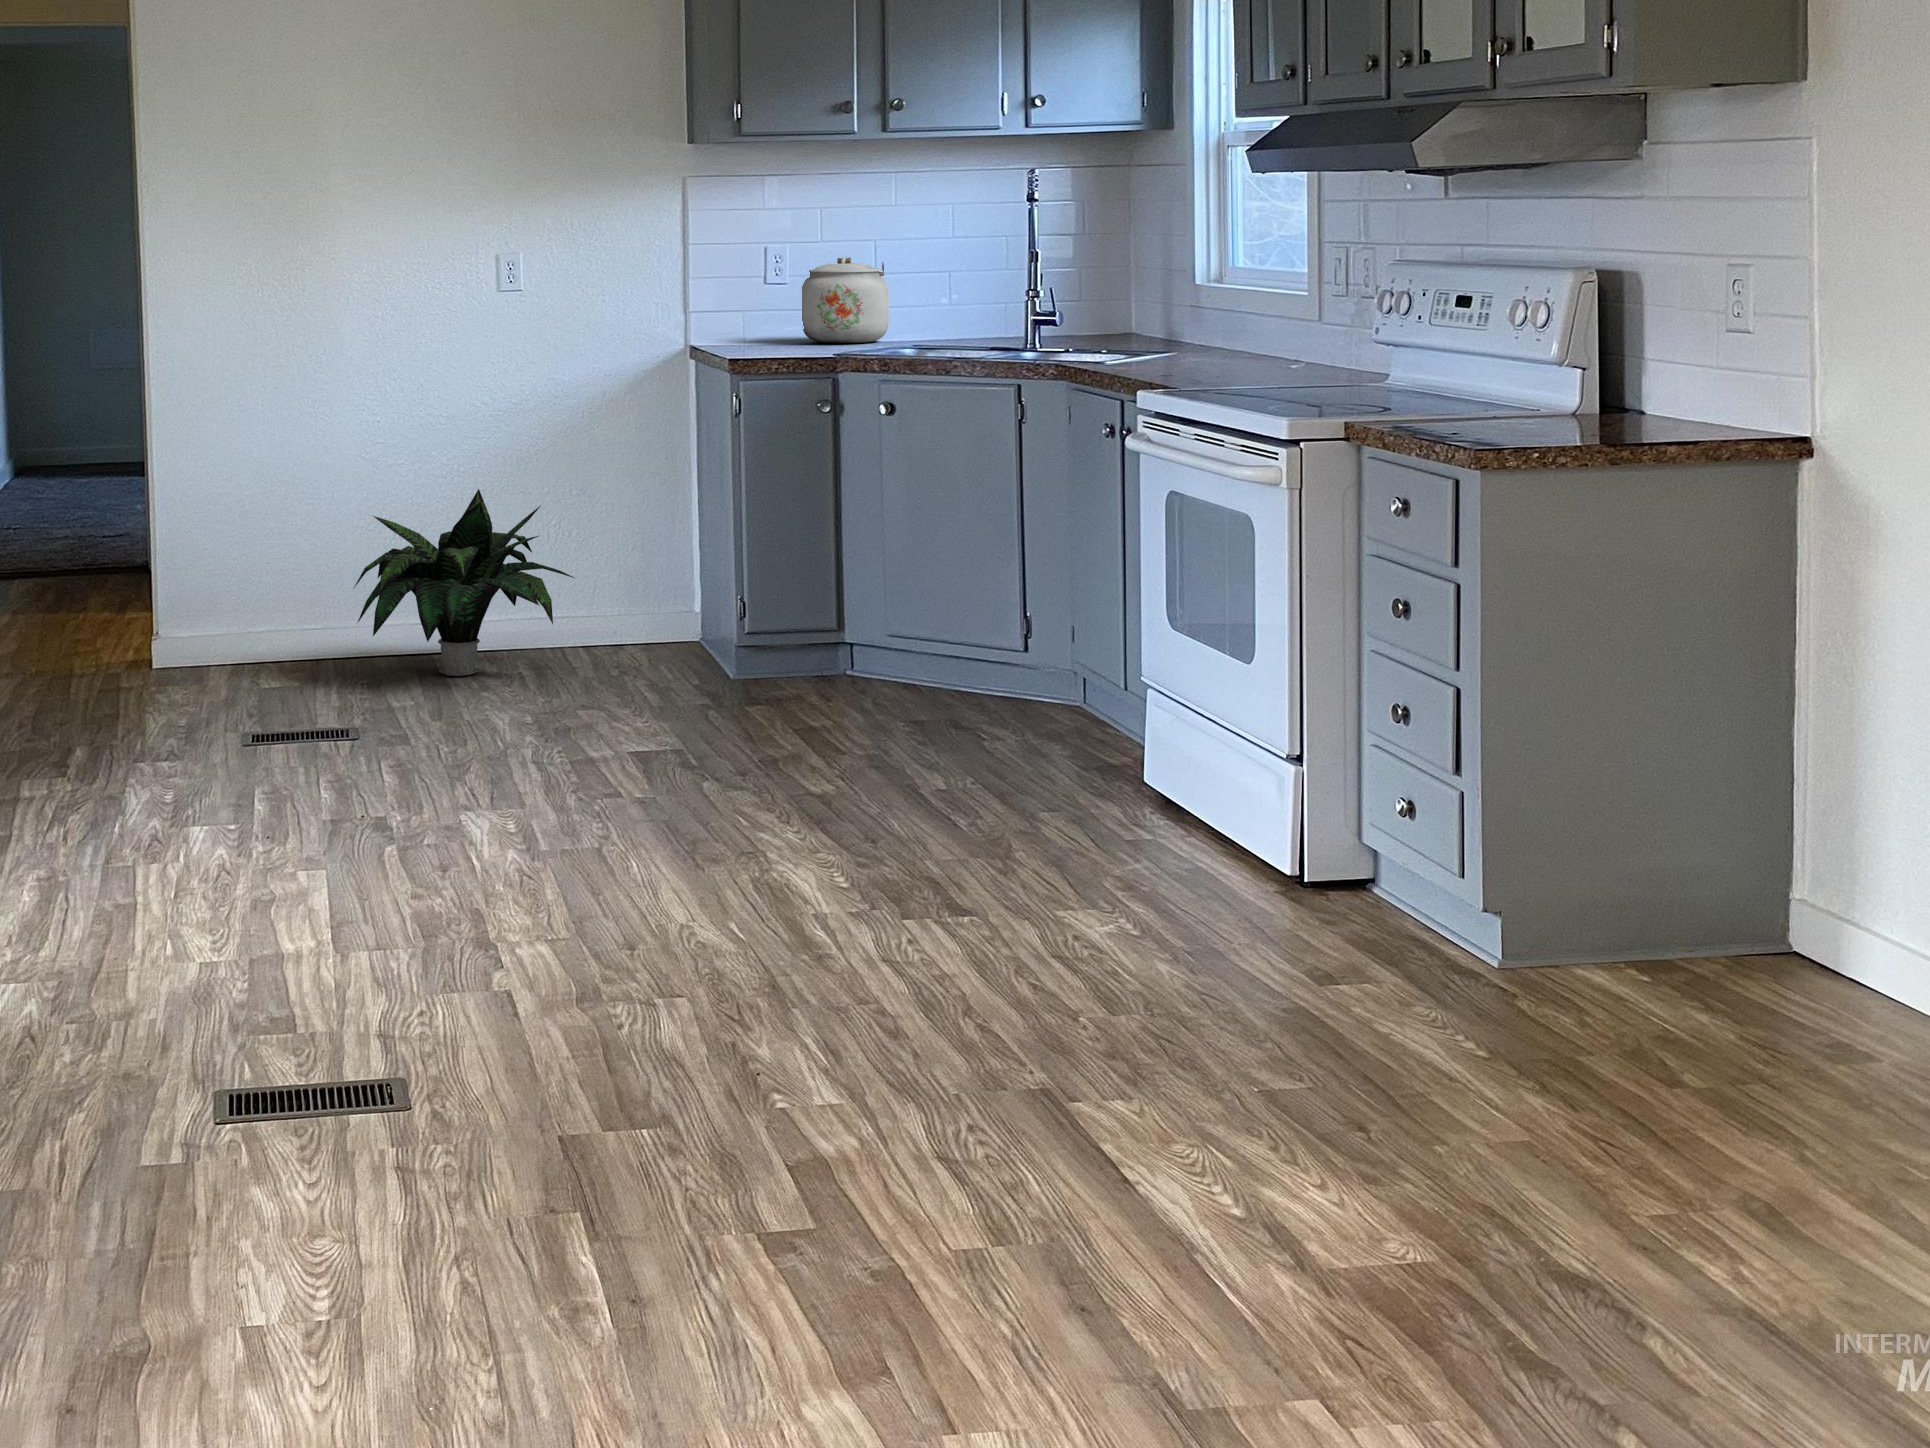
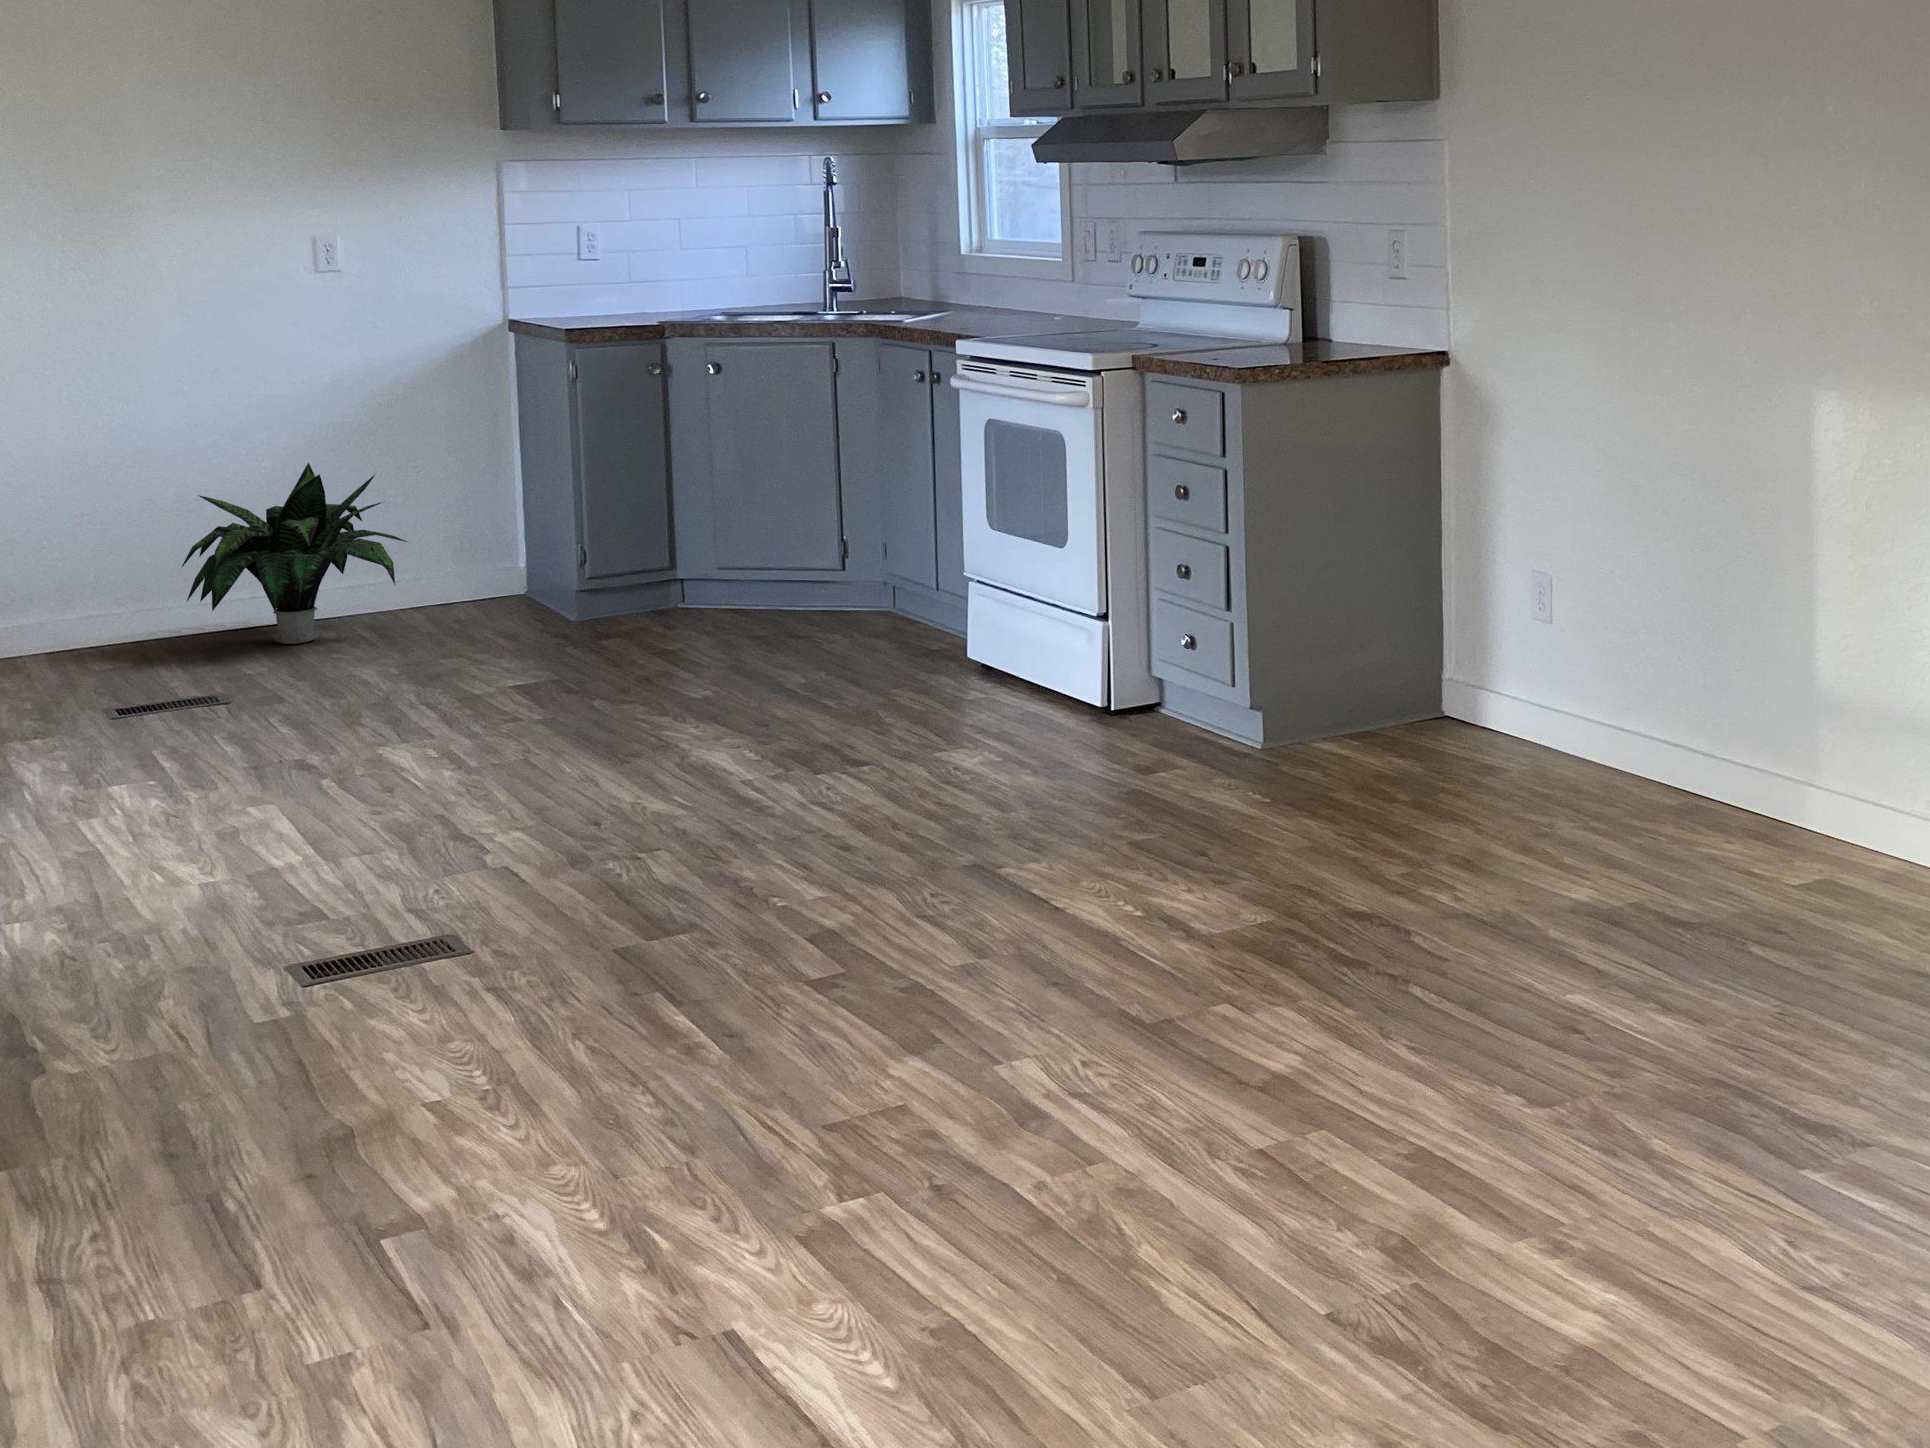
kettle: present [802,257,889,343] -> none [590,233,691,312]

